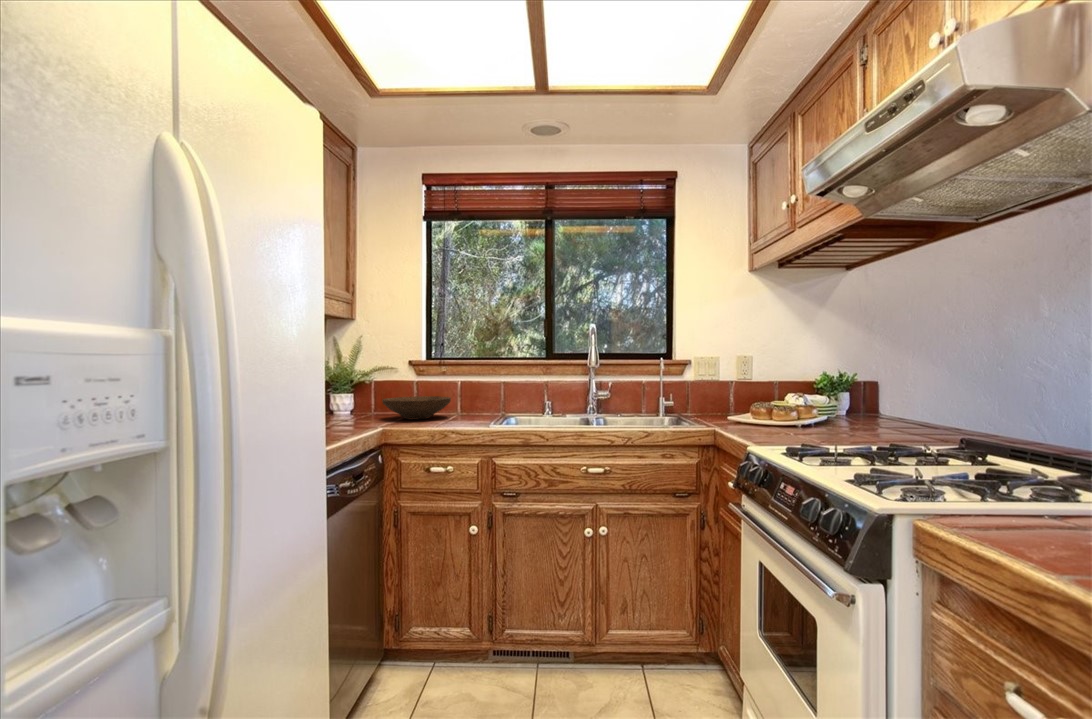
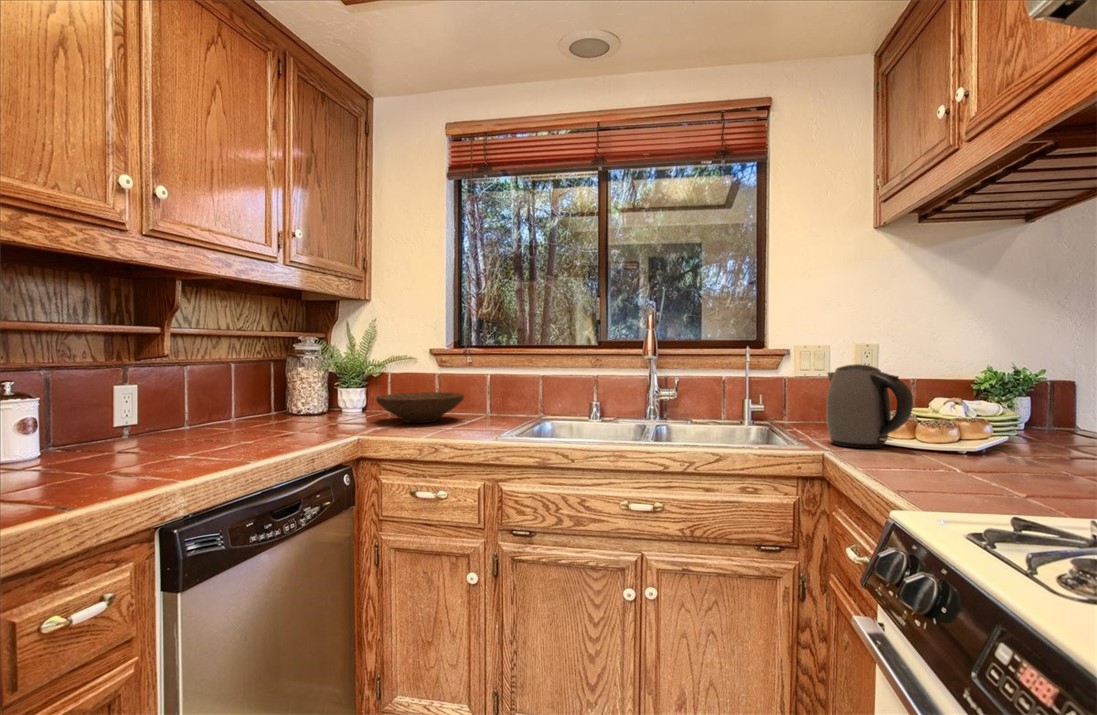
kettle: none [716,370,770,426] -> present [826,364,913,448]

